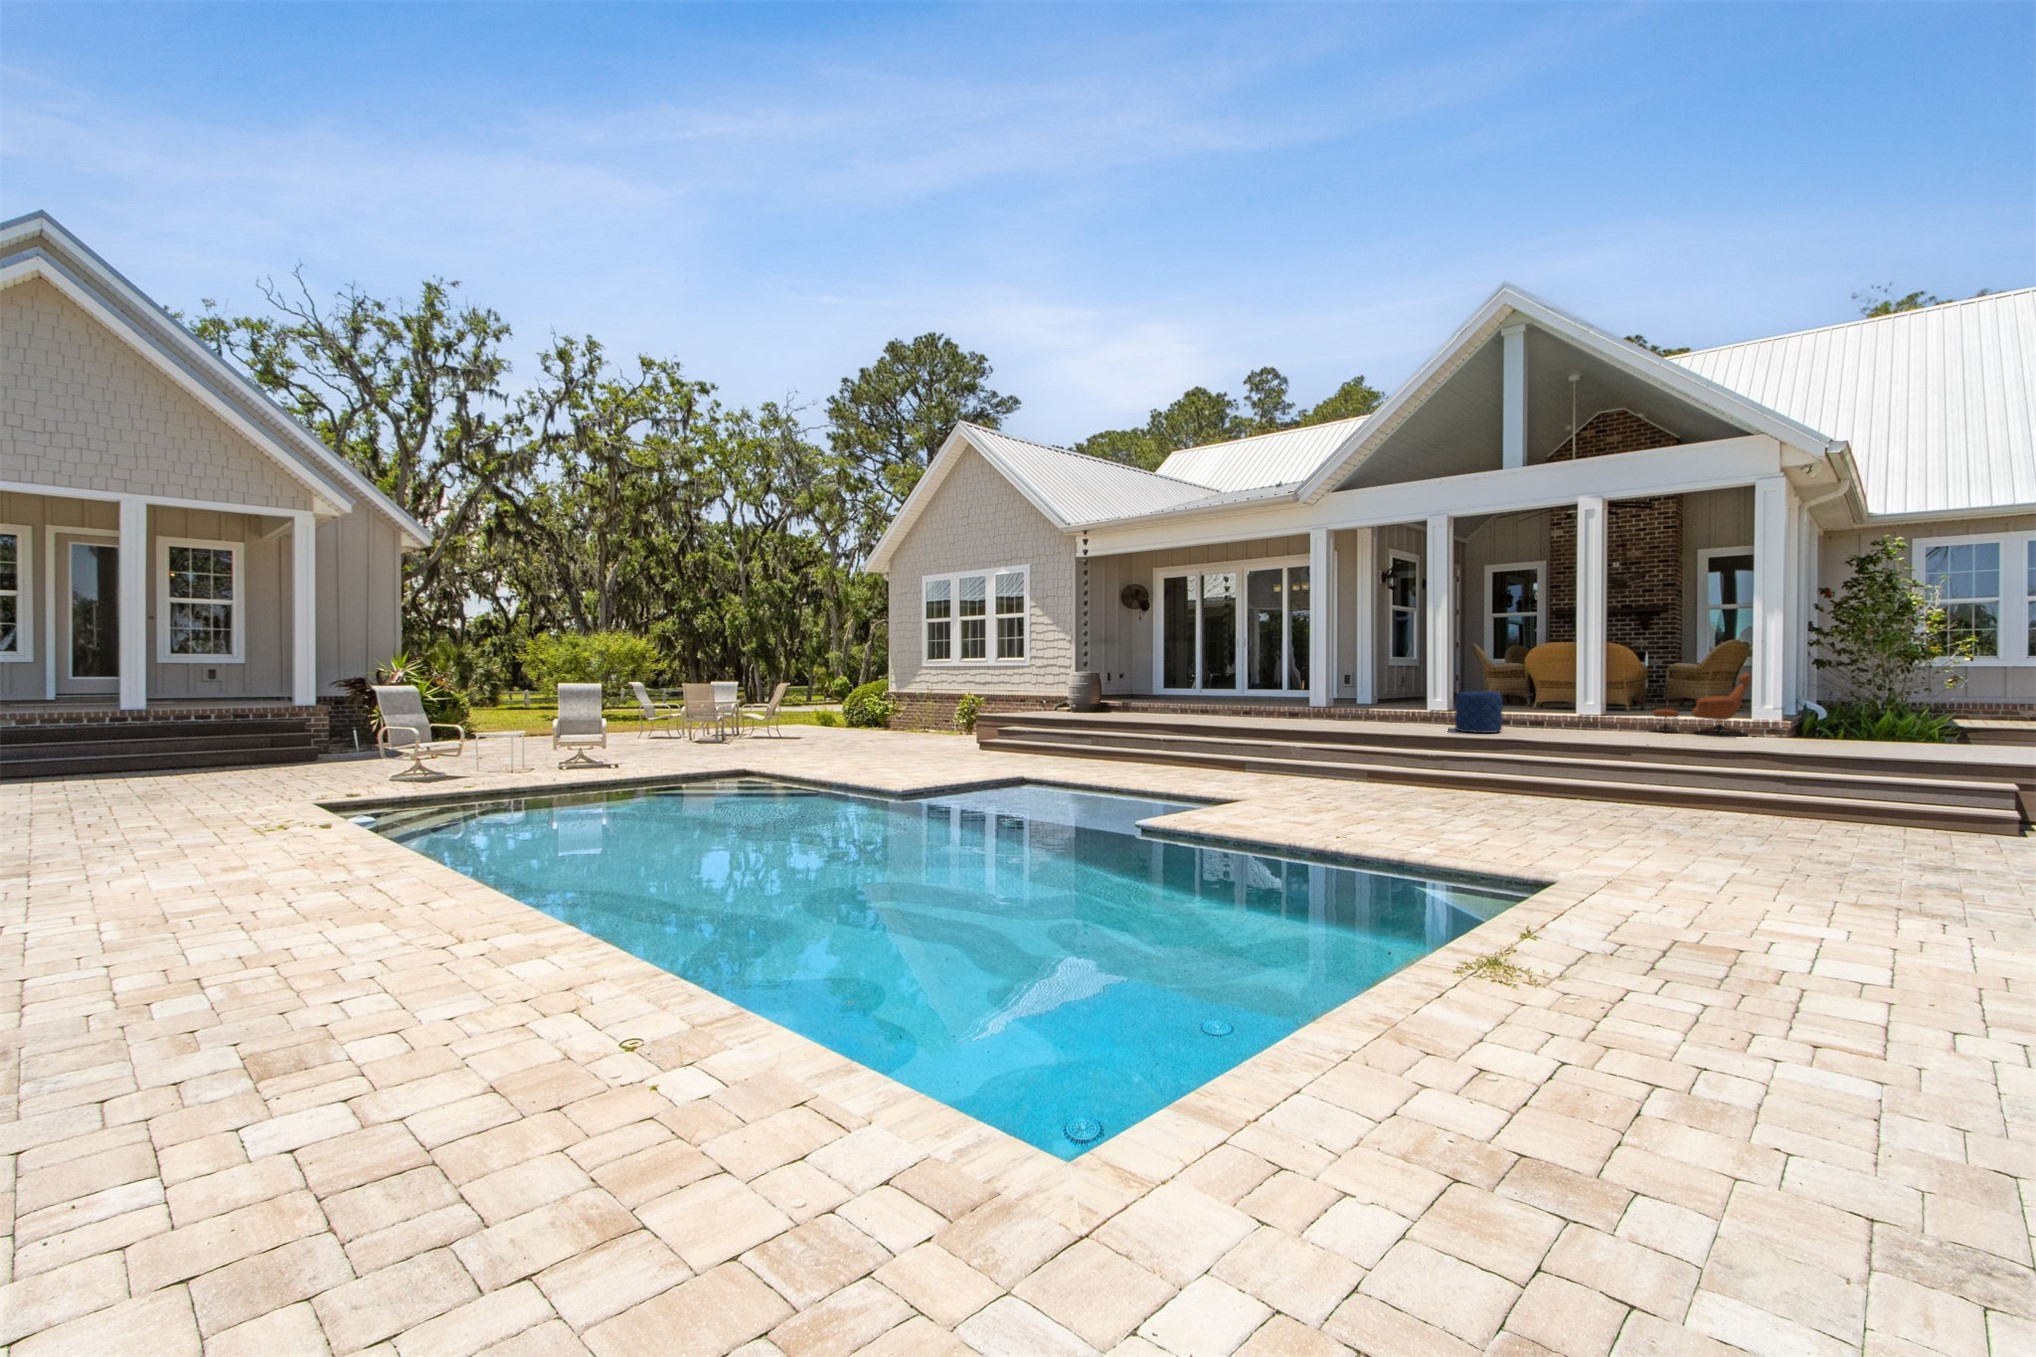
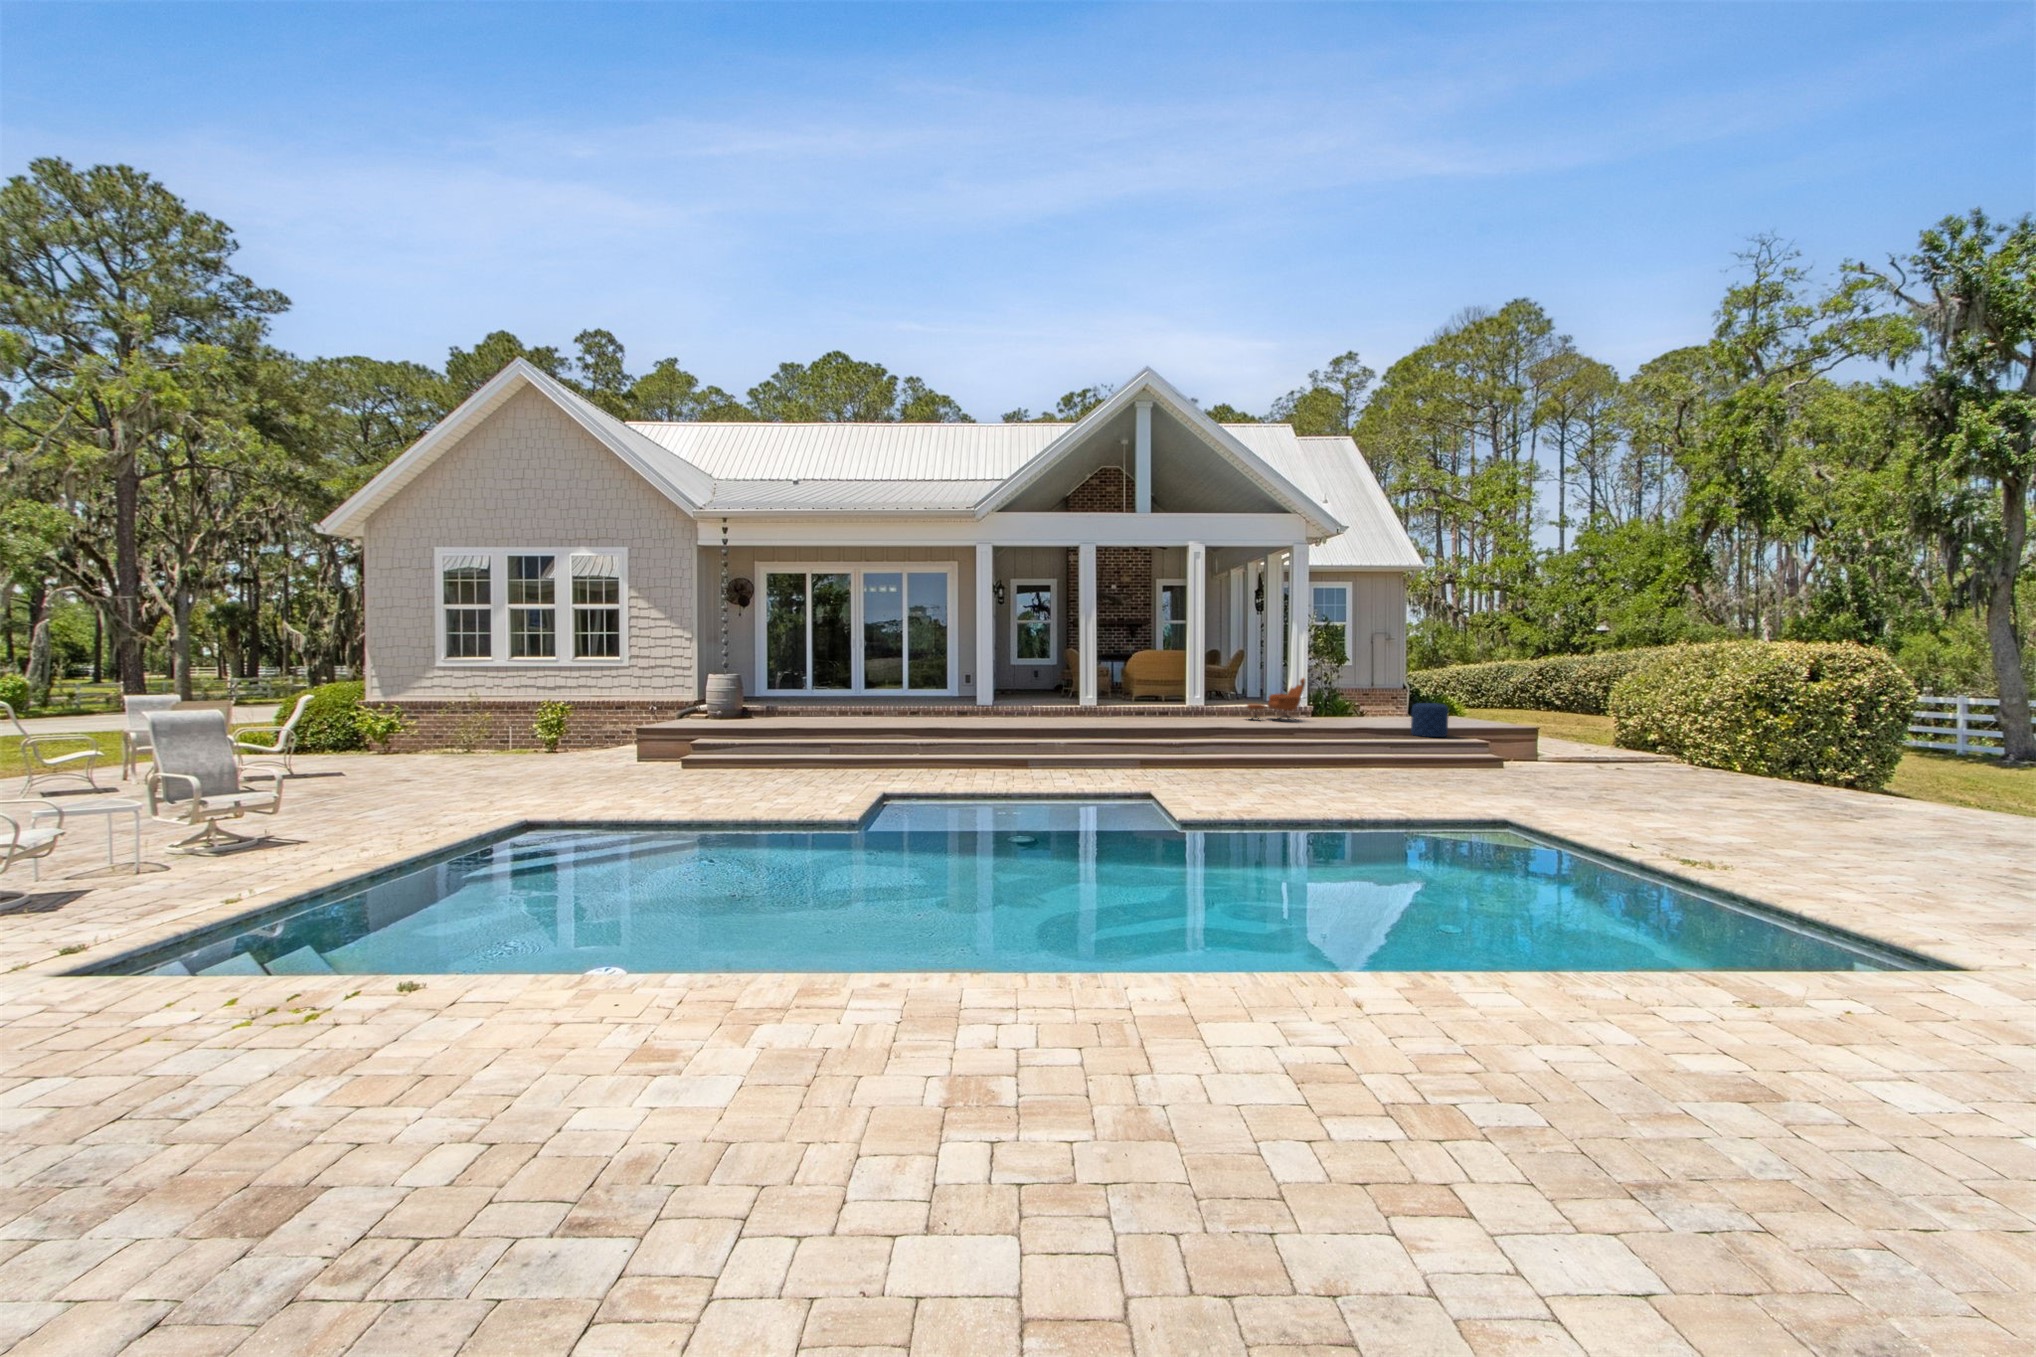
pouf: present [1455,691,1503,733] -> present [1411,703,1448,737]

